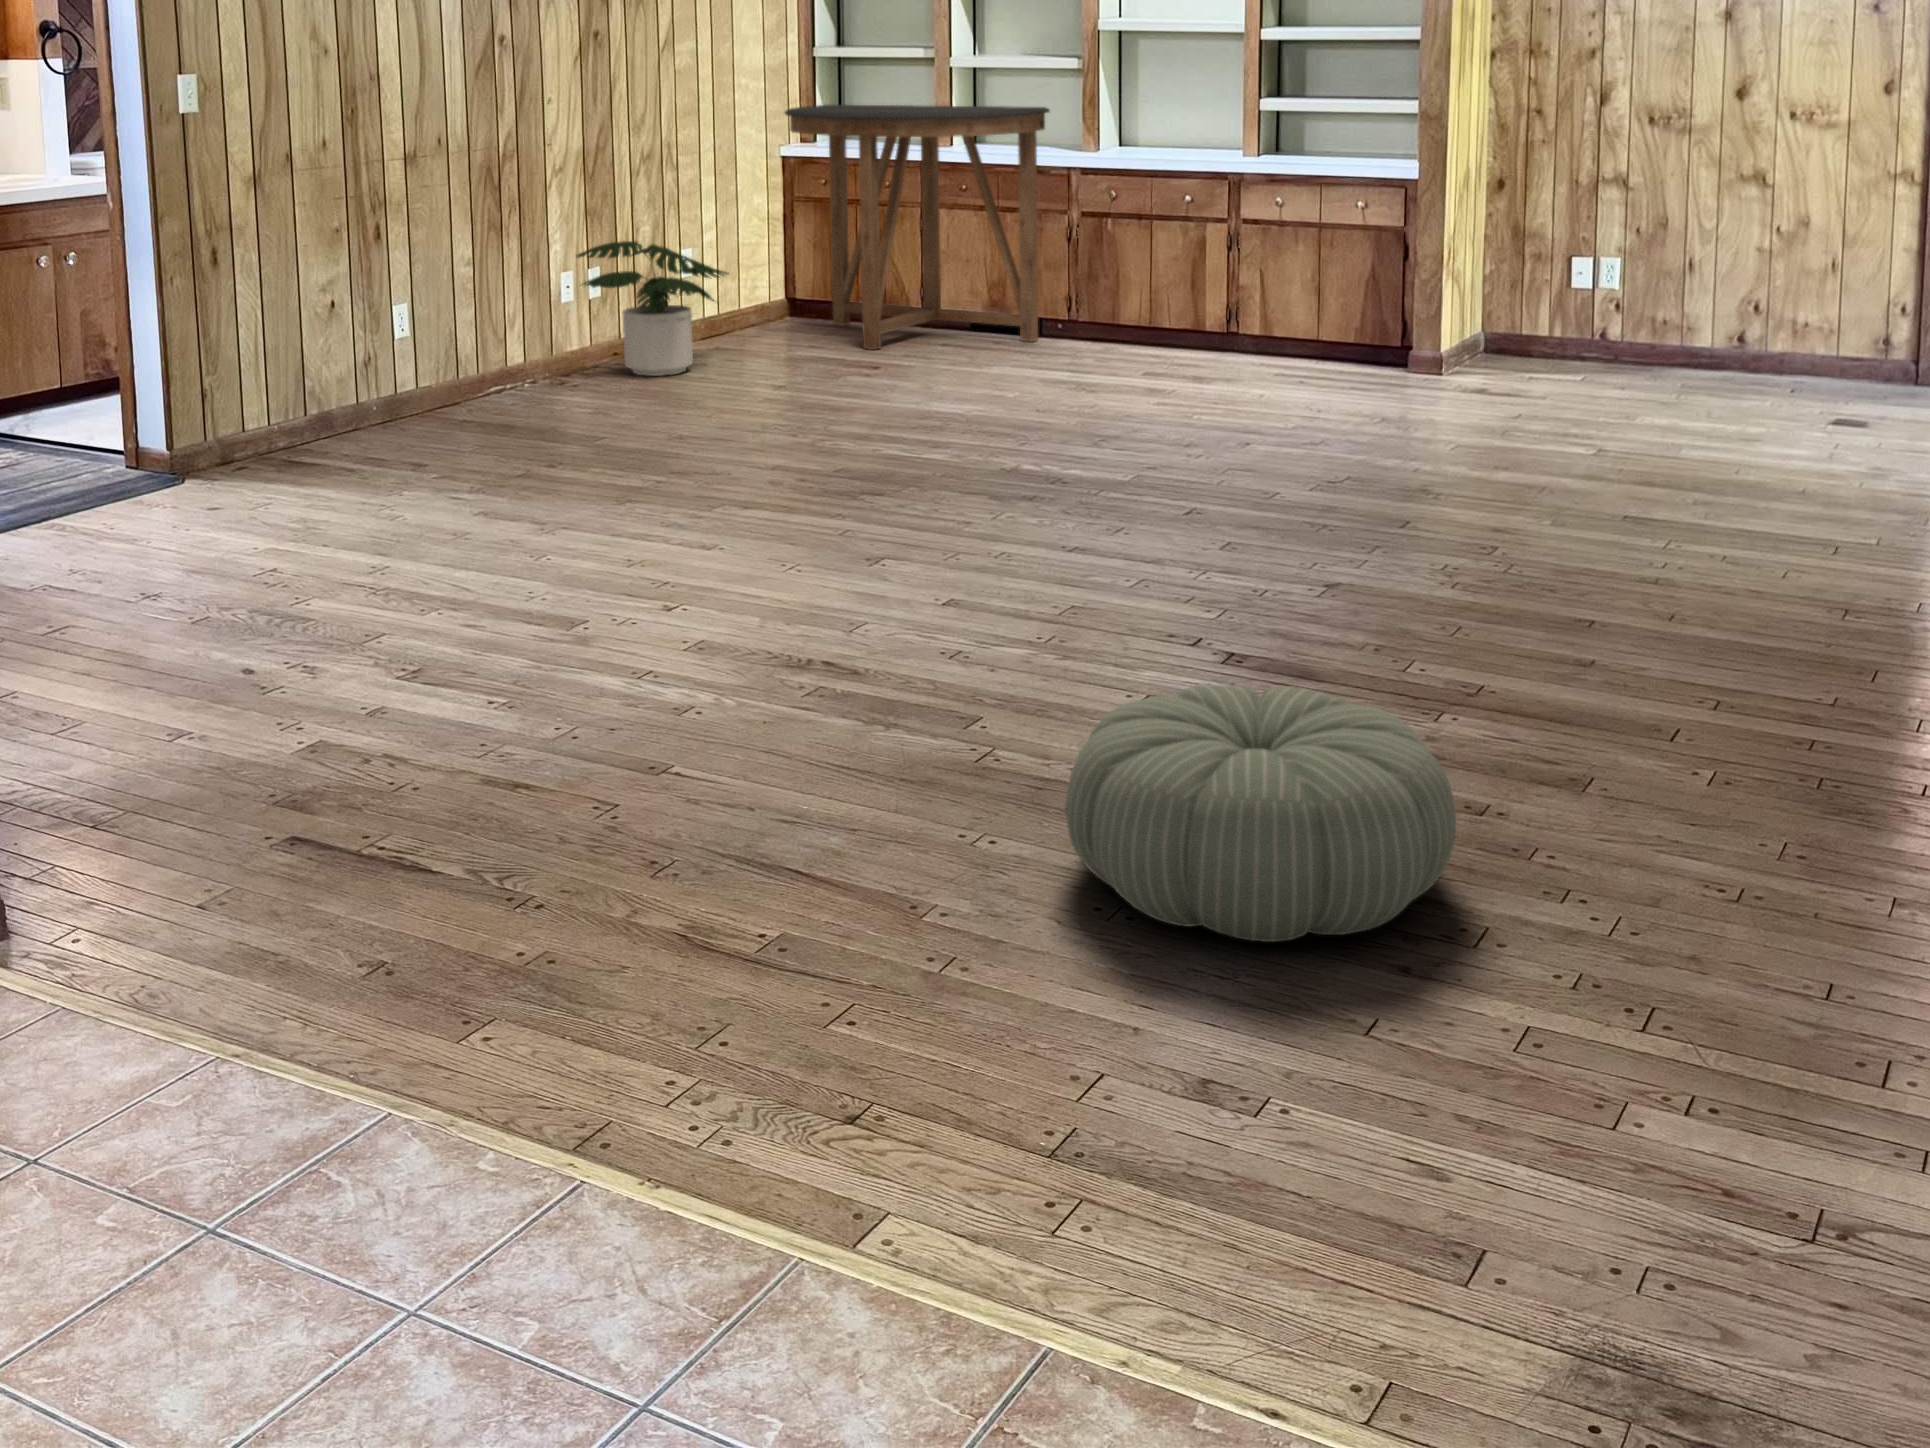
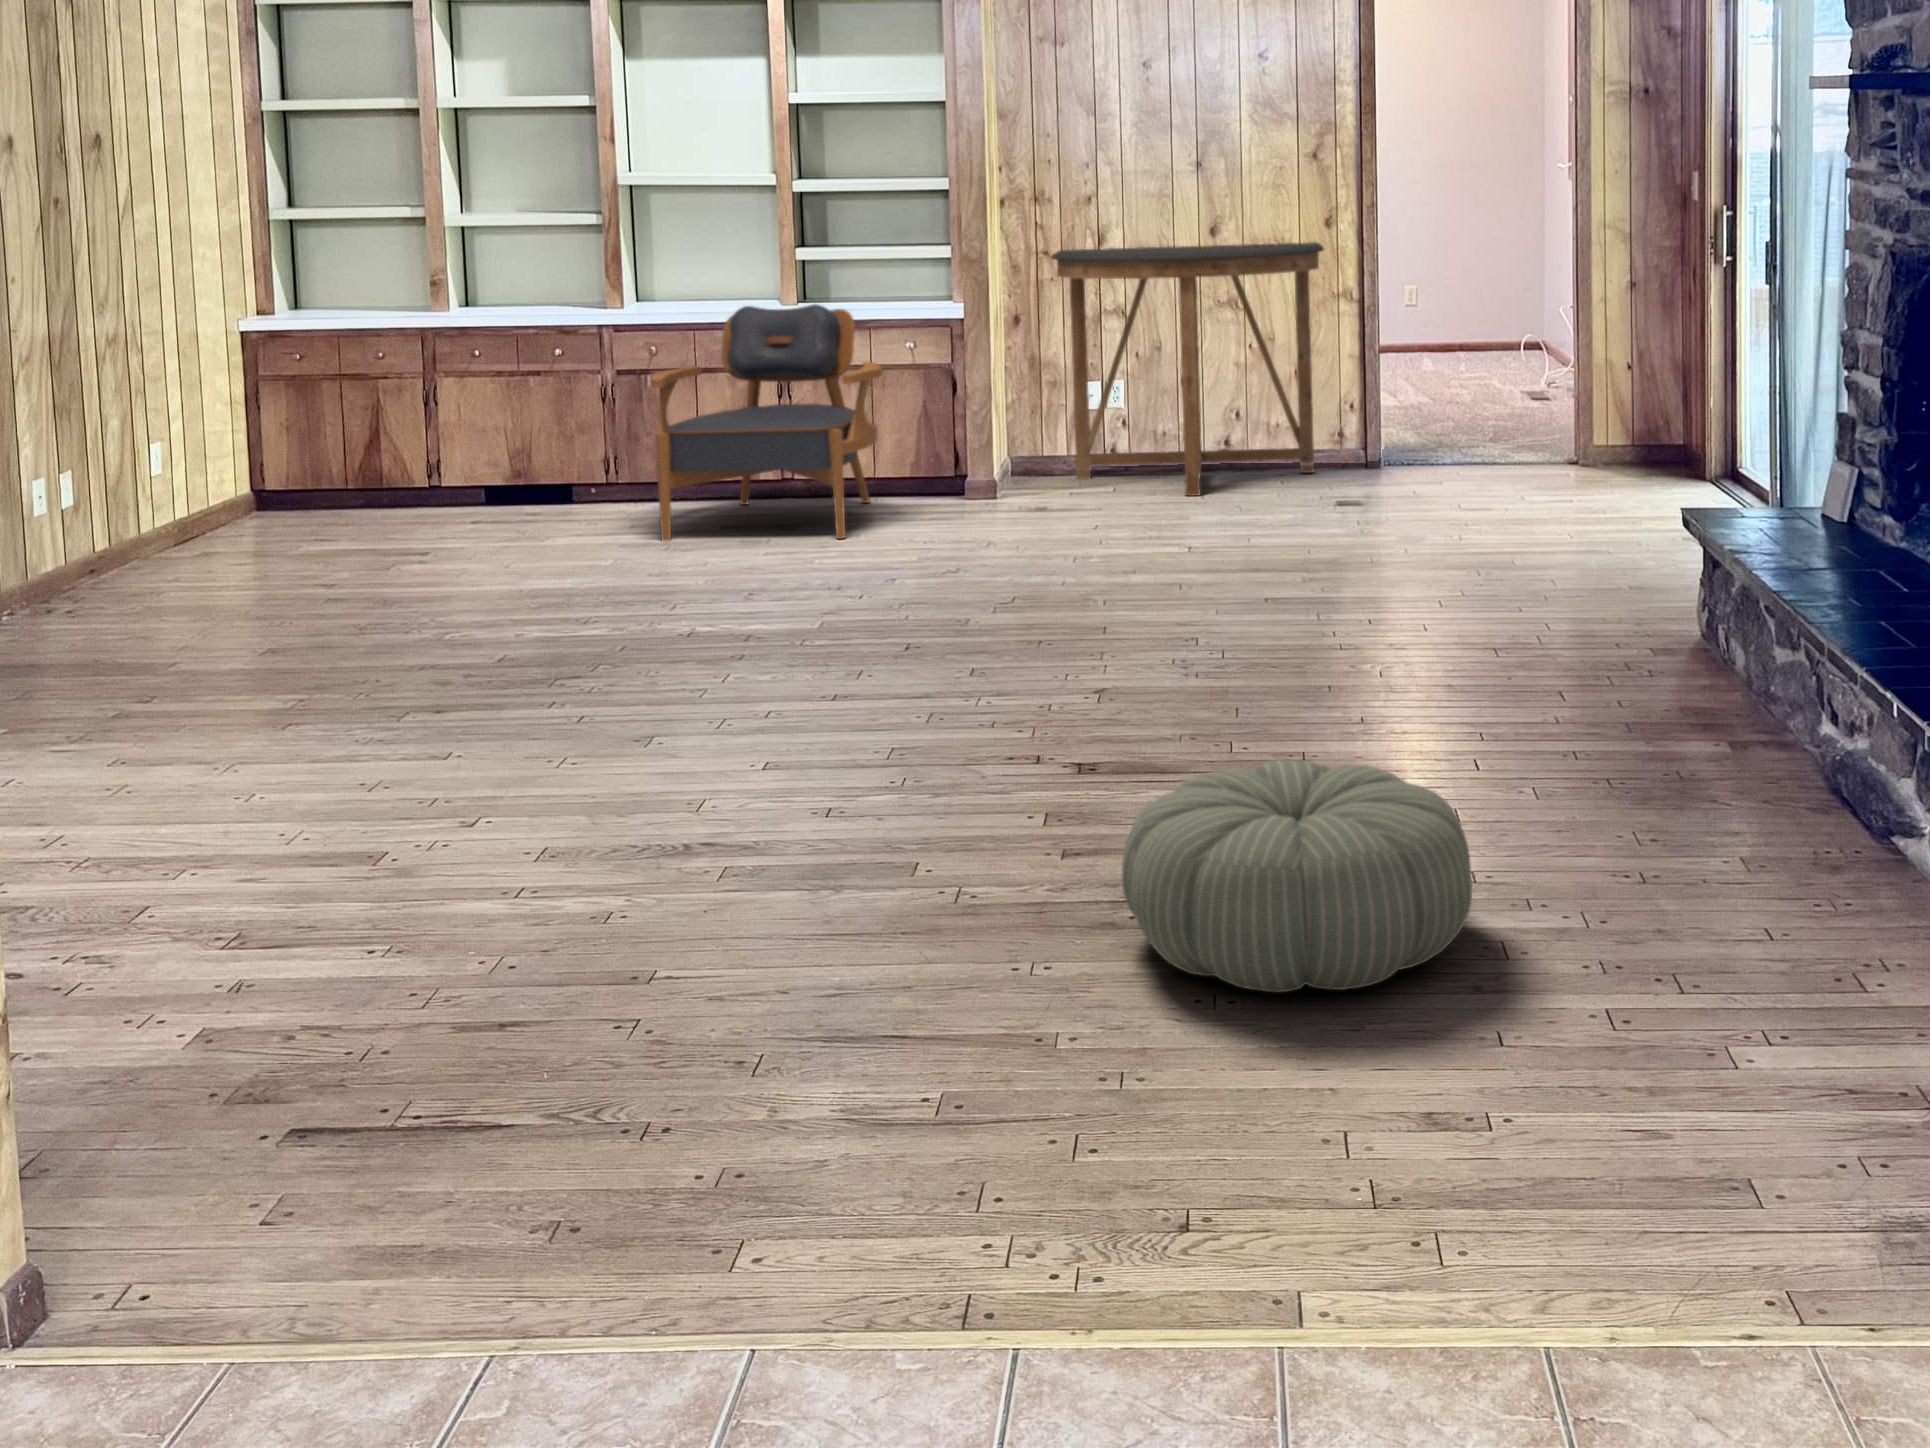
console table: present [785,105,1050,350] -> present [1051,242,1324,496]
armchair: none [1080,155,1313,398] -> present [650,304,882,542]
potted plant: present [576,241,729,376] -> none [51,437,245,591]

